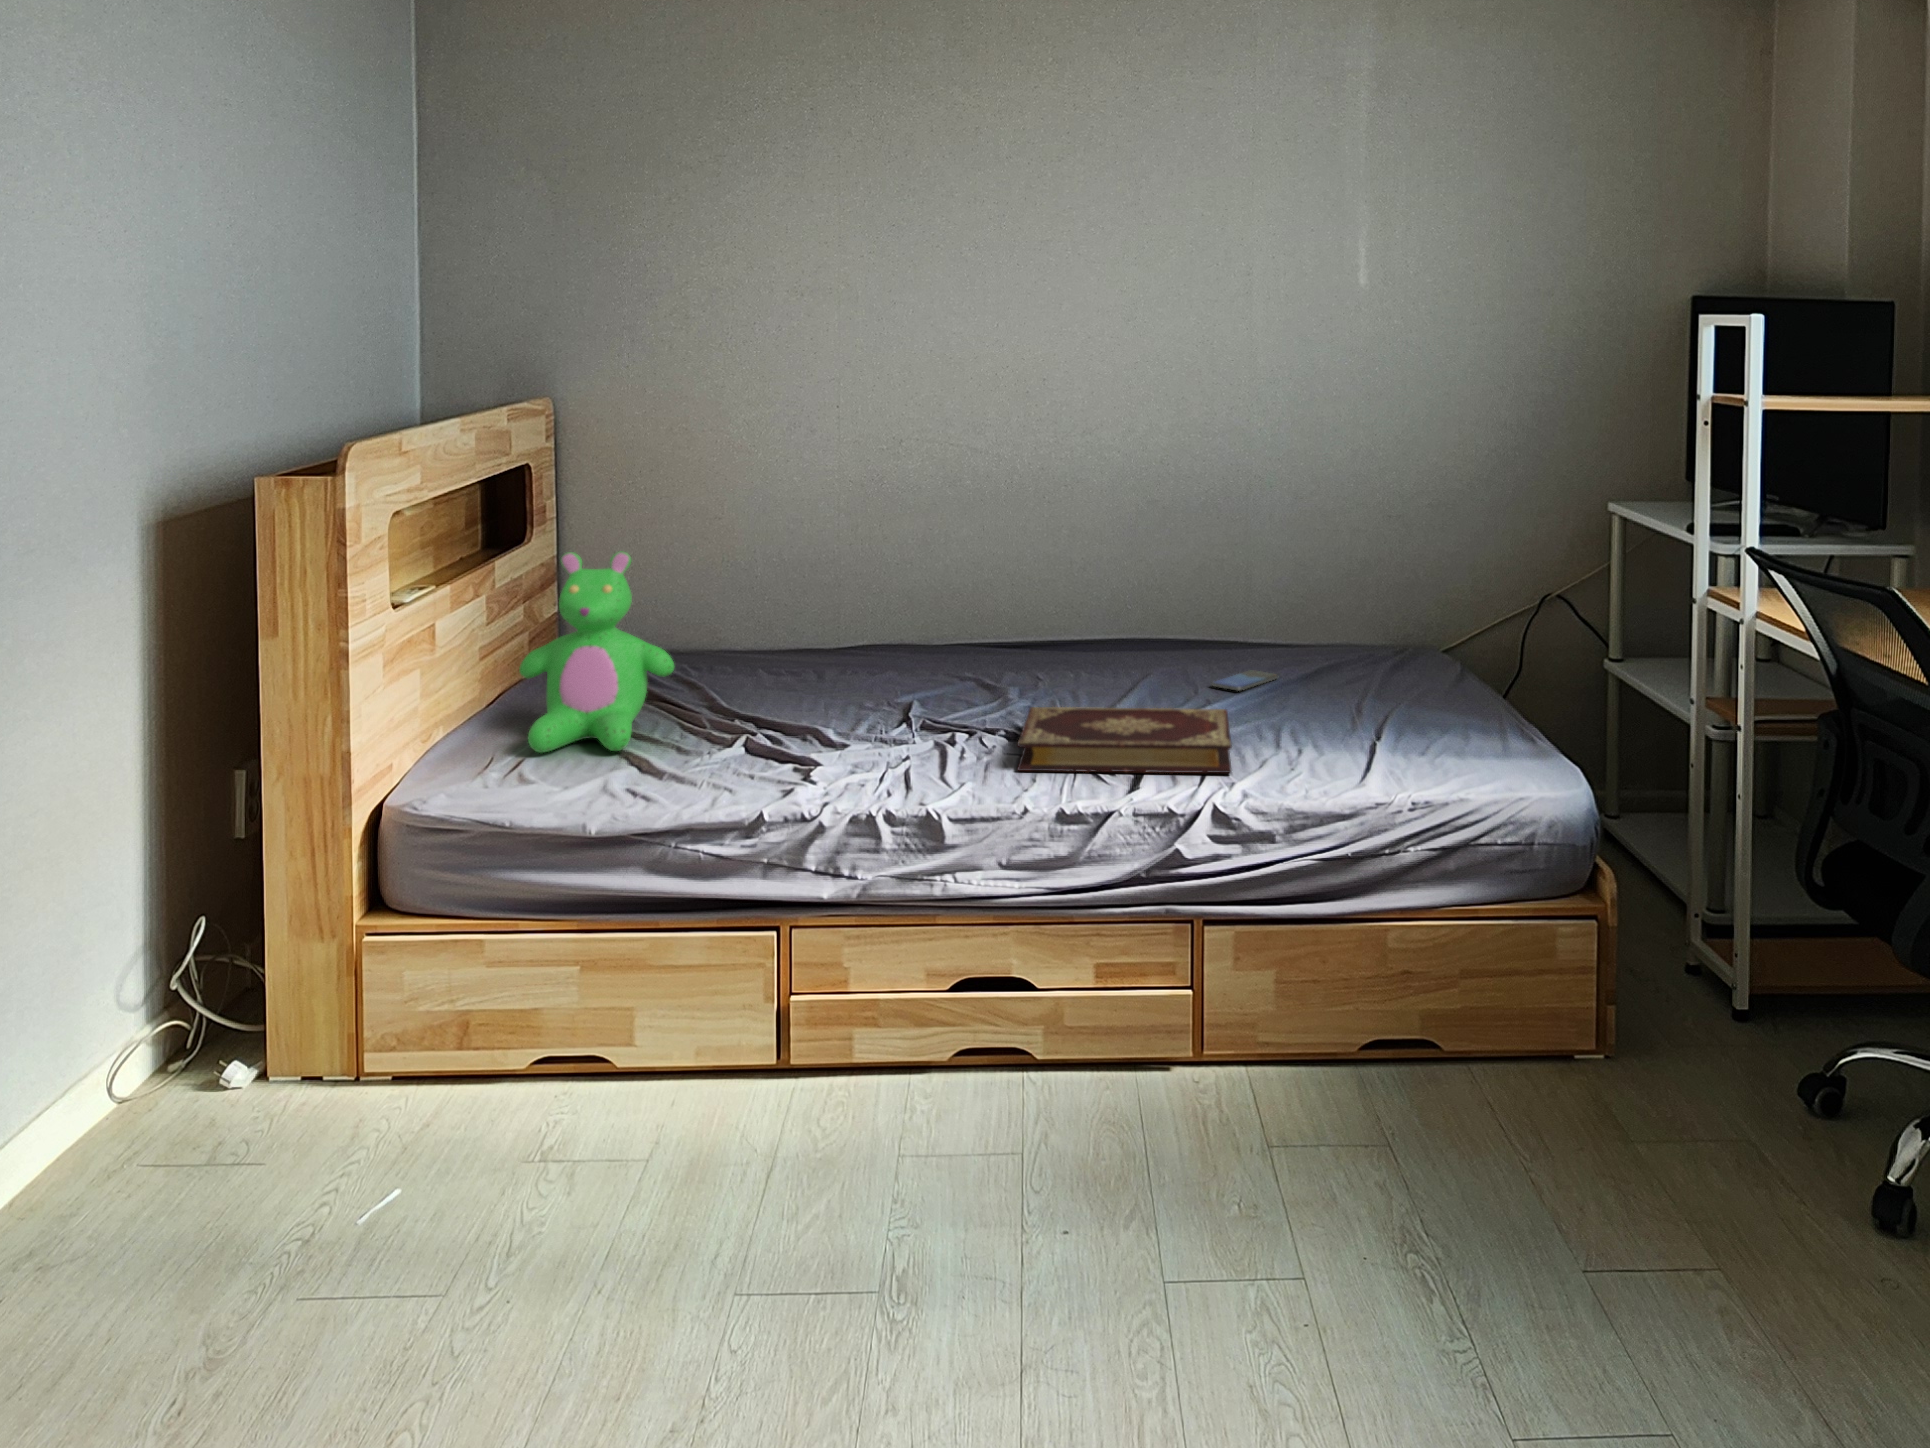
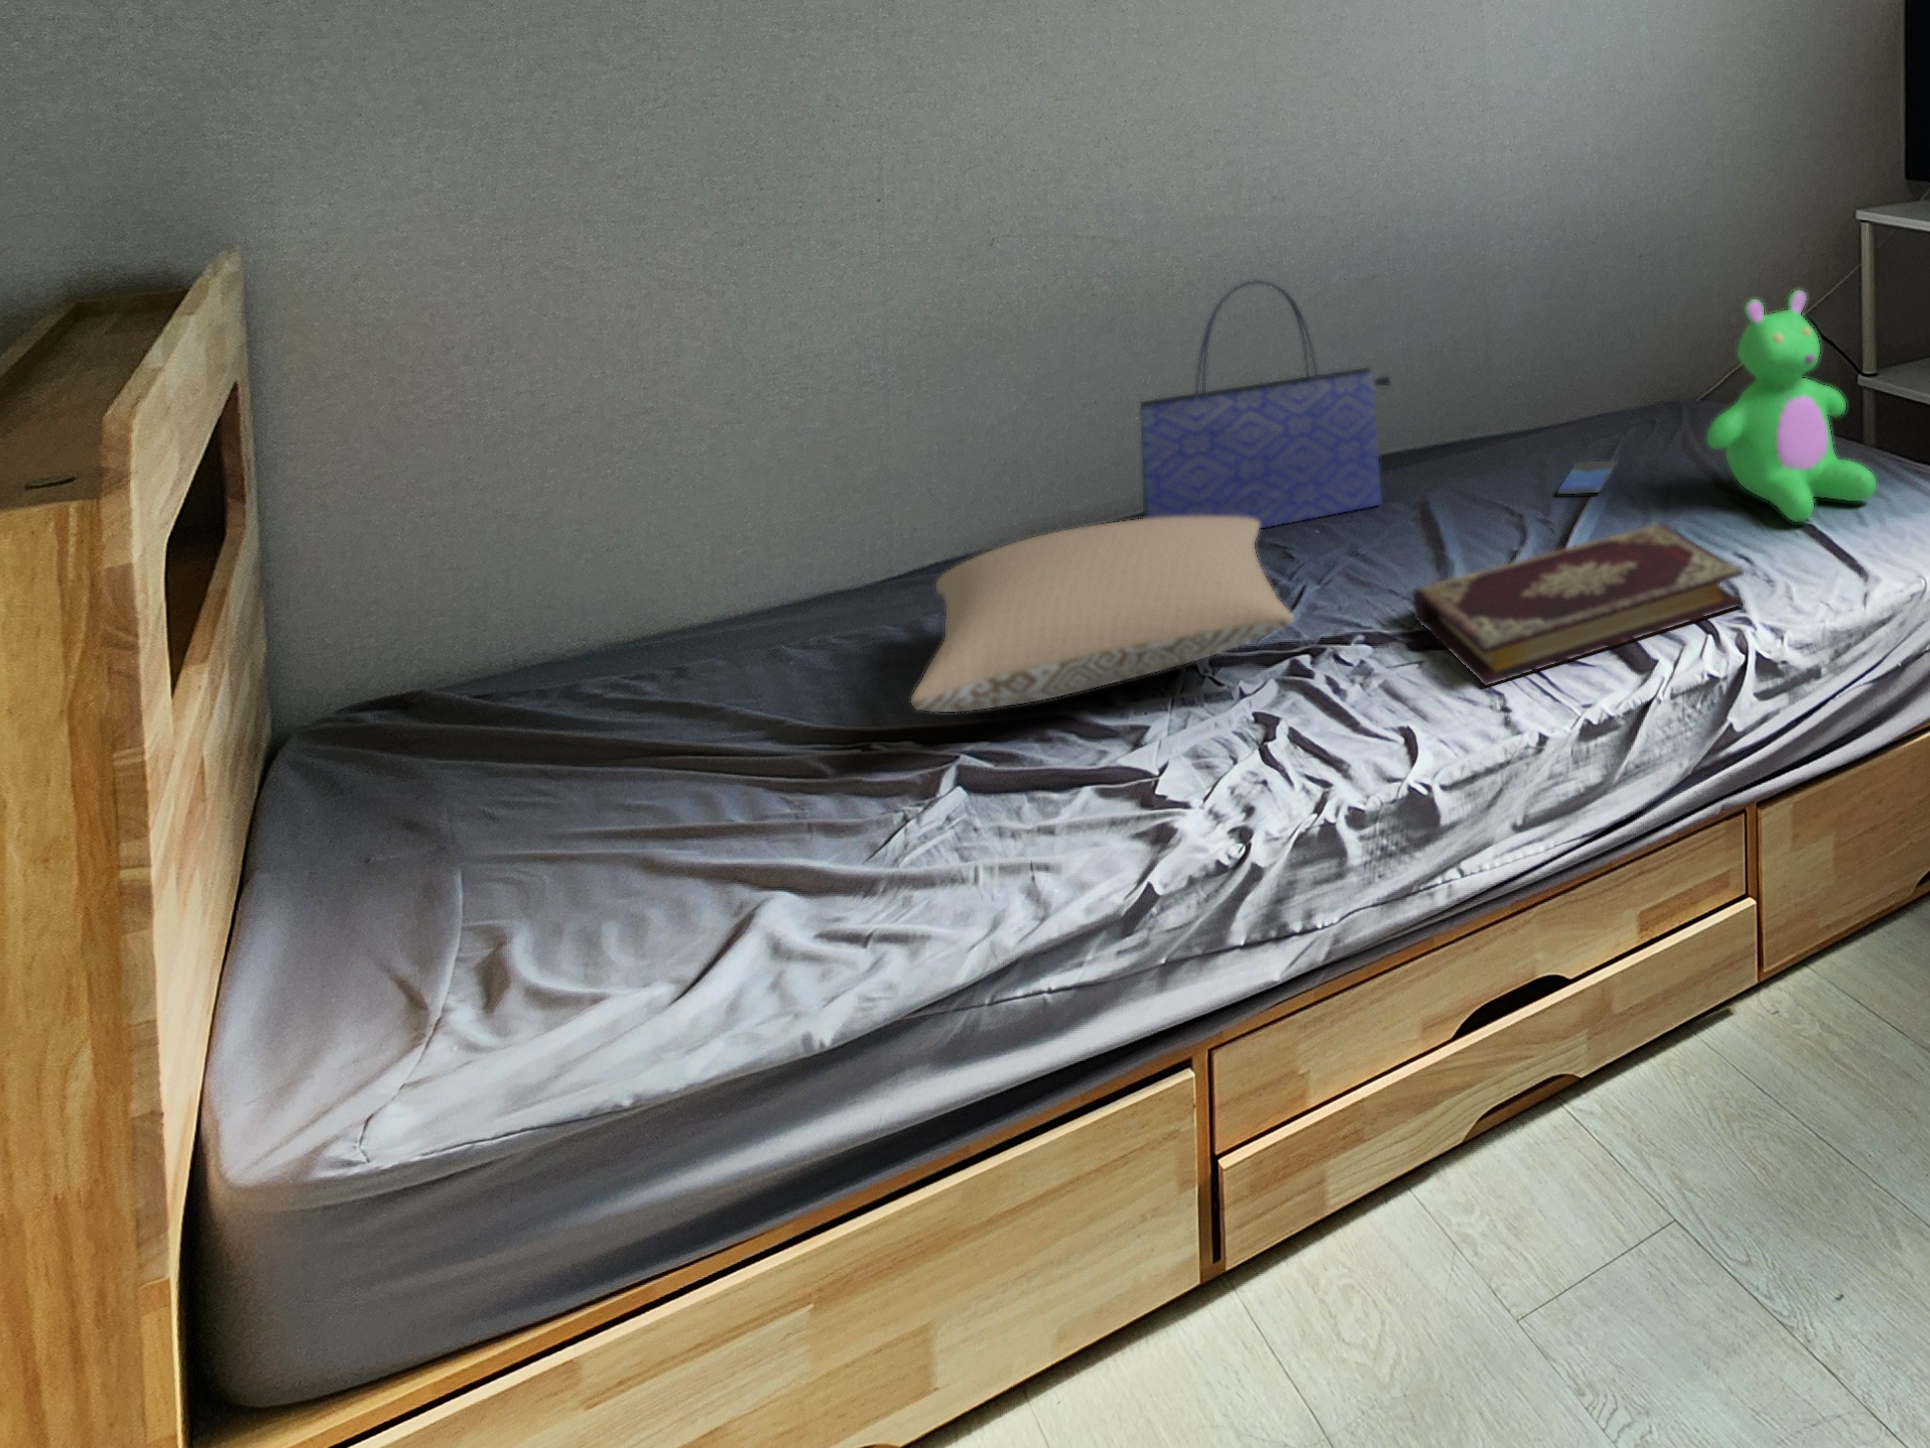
tote bag: none [943,485,1114,668] -> present [1140,281,1390,529]
teddy bear: present [519,552,675,753] -> present [1707,290,1876,522]
pillow: none [719,620,978,715] -> present [911,516,1294,712]

